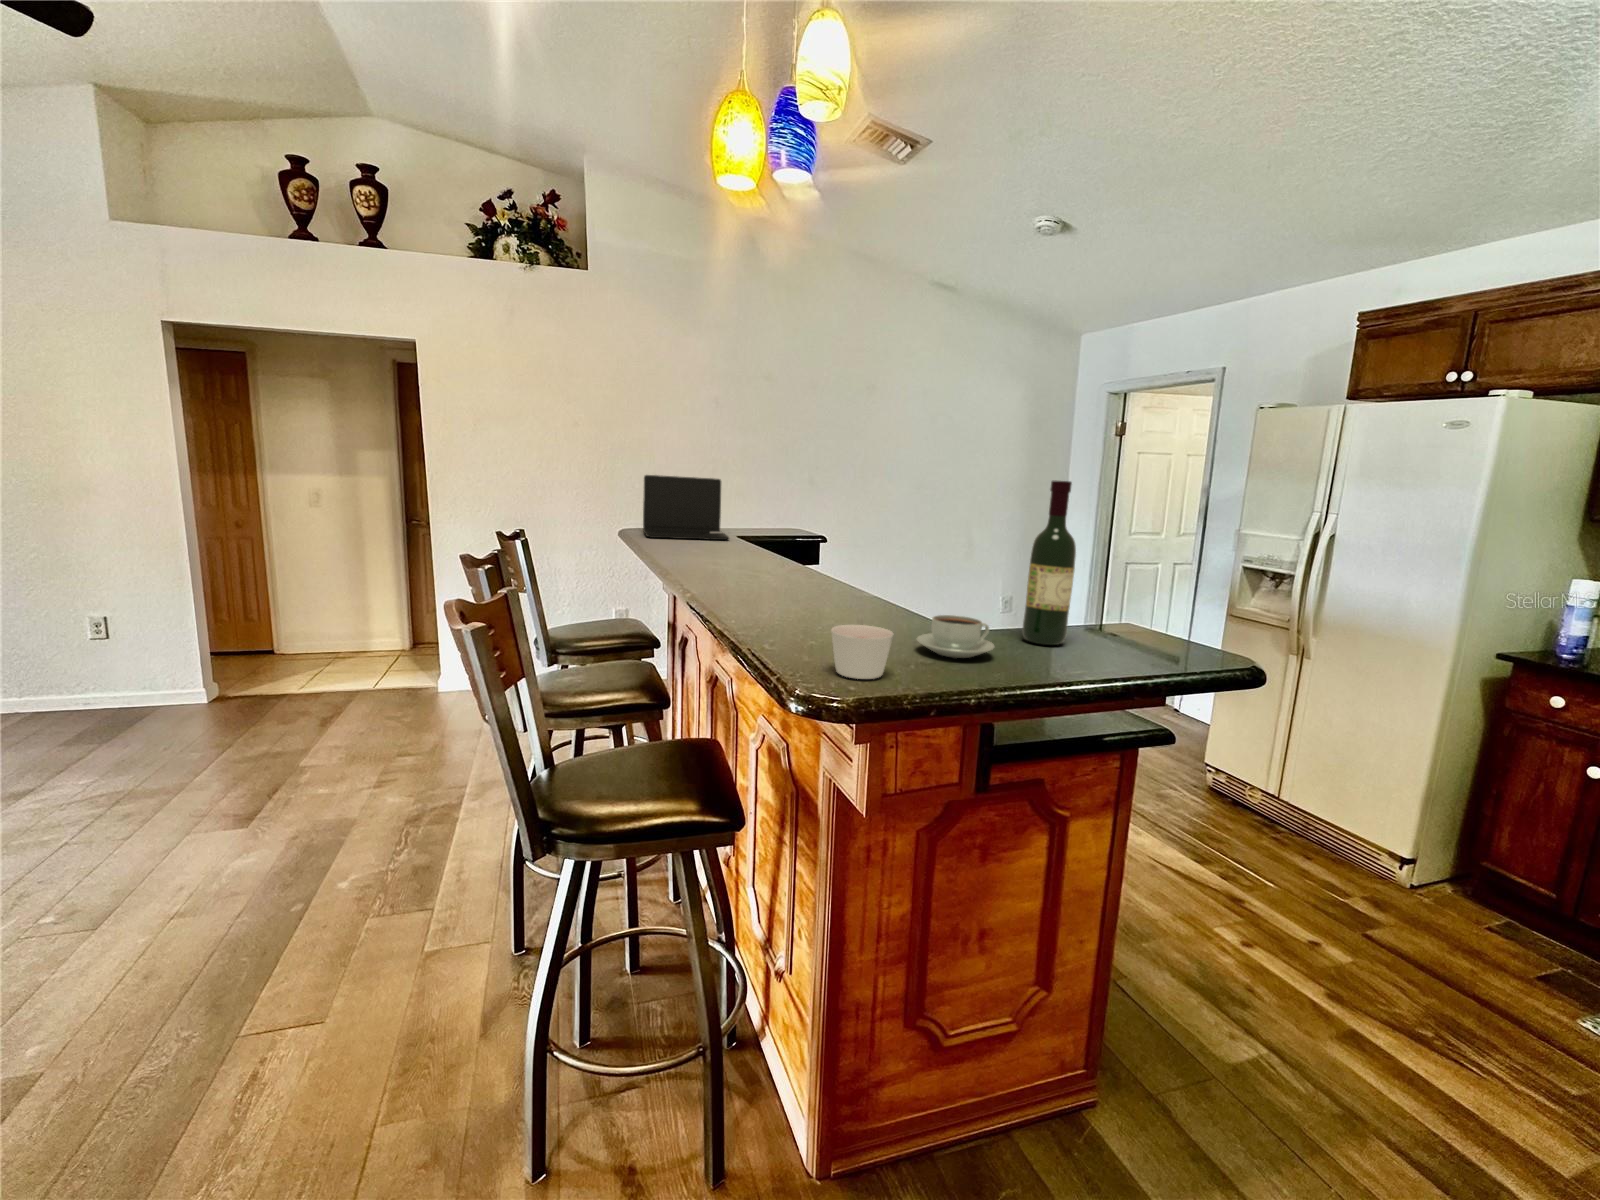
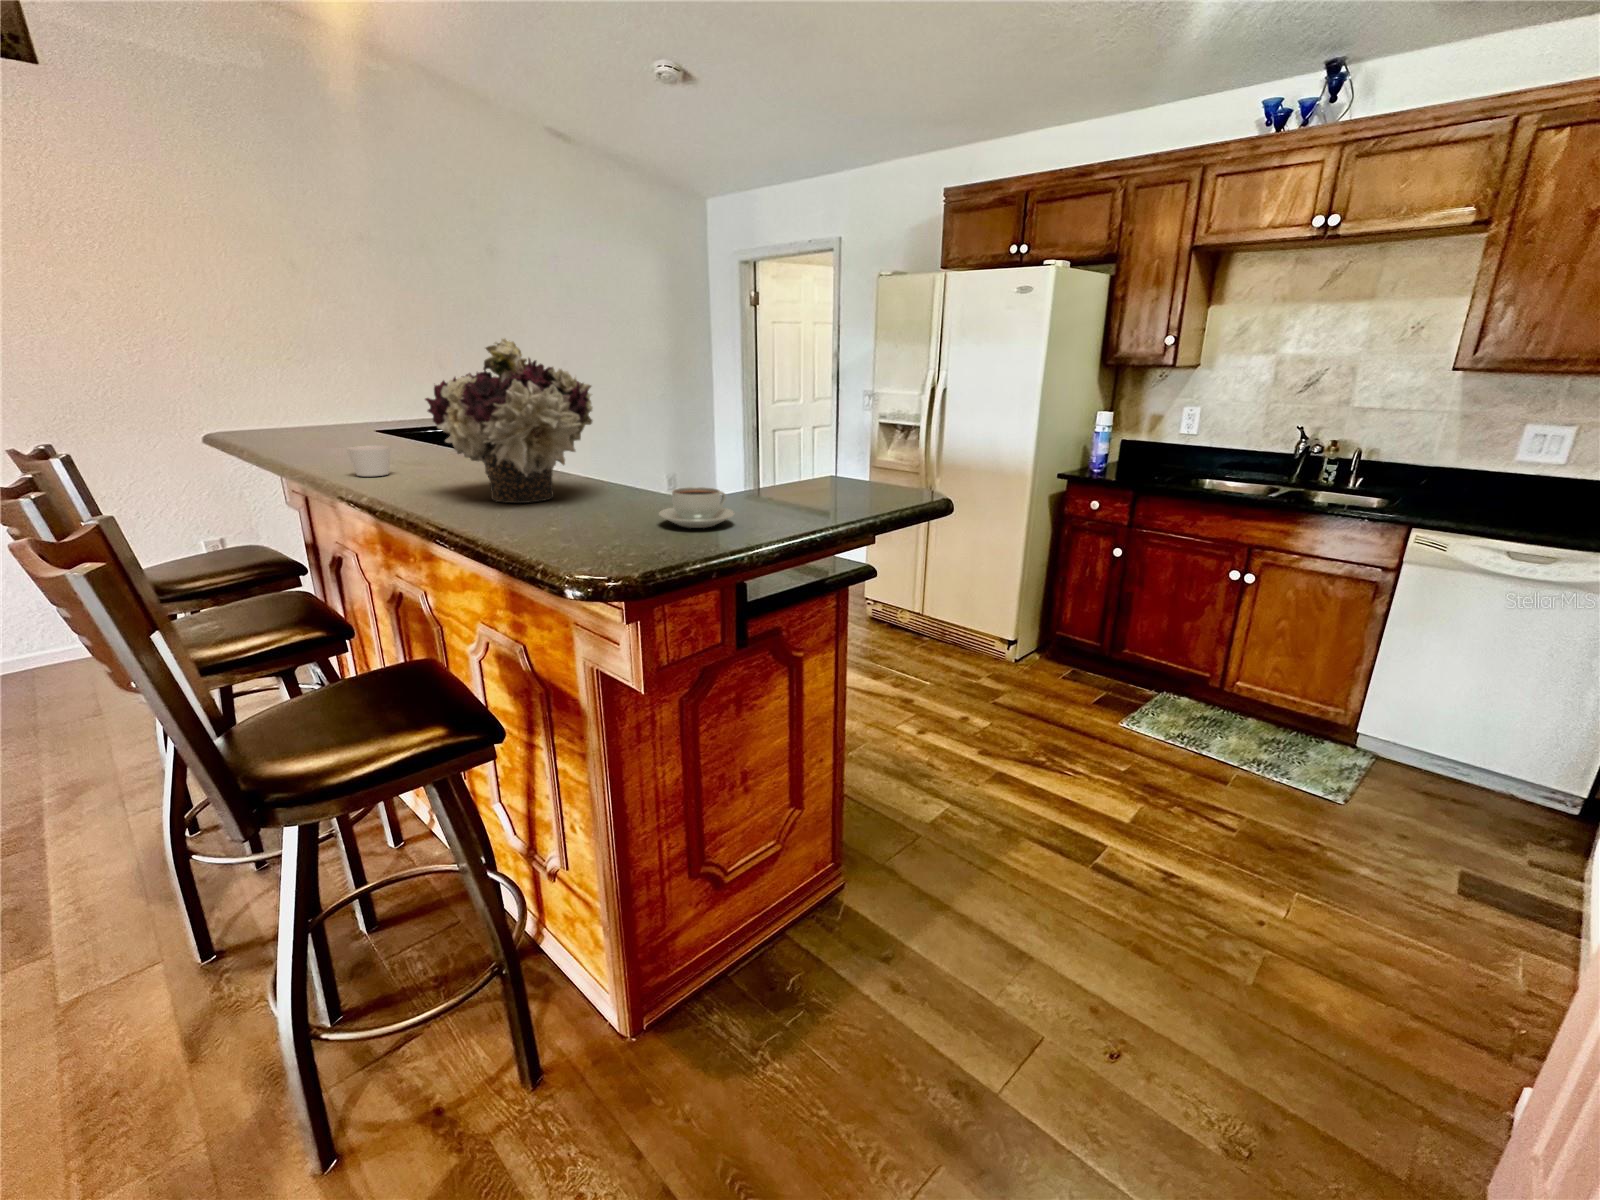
flower arrangement: none [748,466,887,612] -> present [425,339,592,503]
laptop: present [643,475,729,540] -> none [216,357,363,440]
wine bottle: present [1022,480,1076,645] -> none [747,347,787,506]
candle: present [831,625,893,679] -> present [347,446,391,476]

